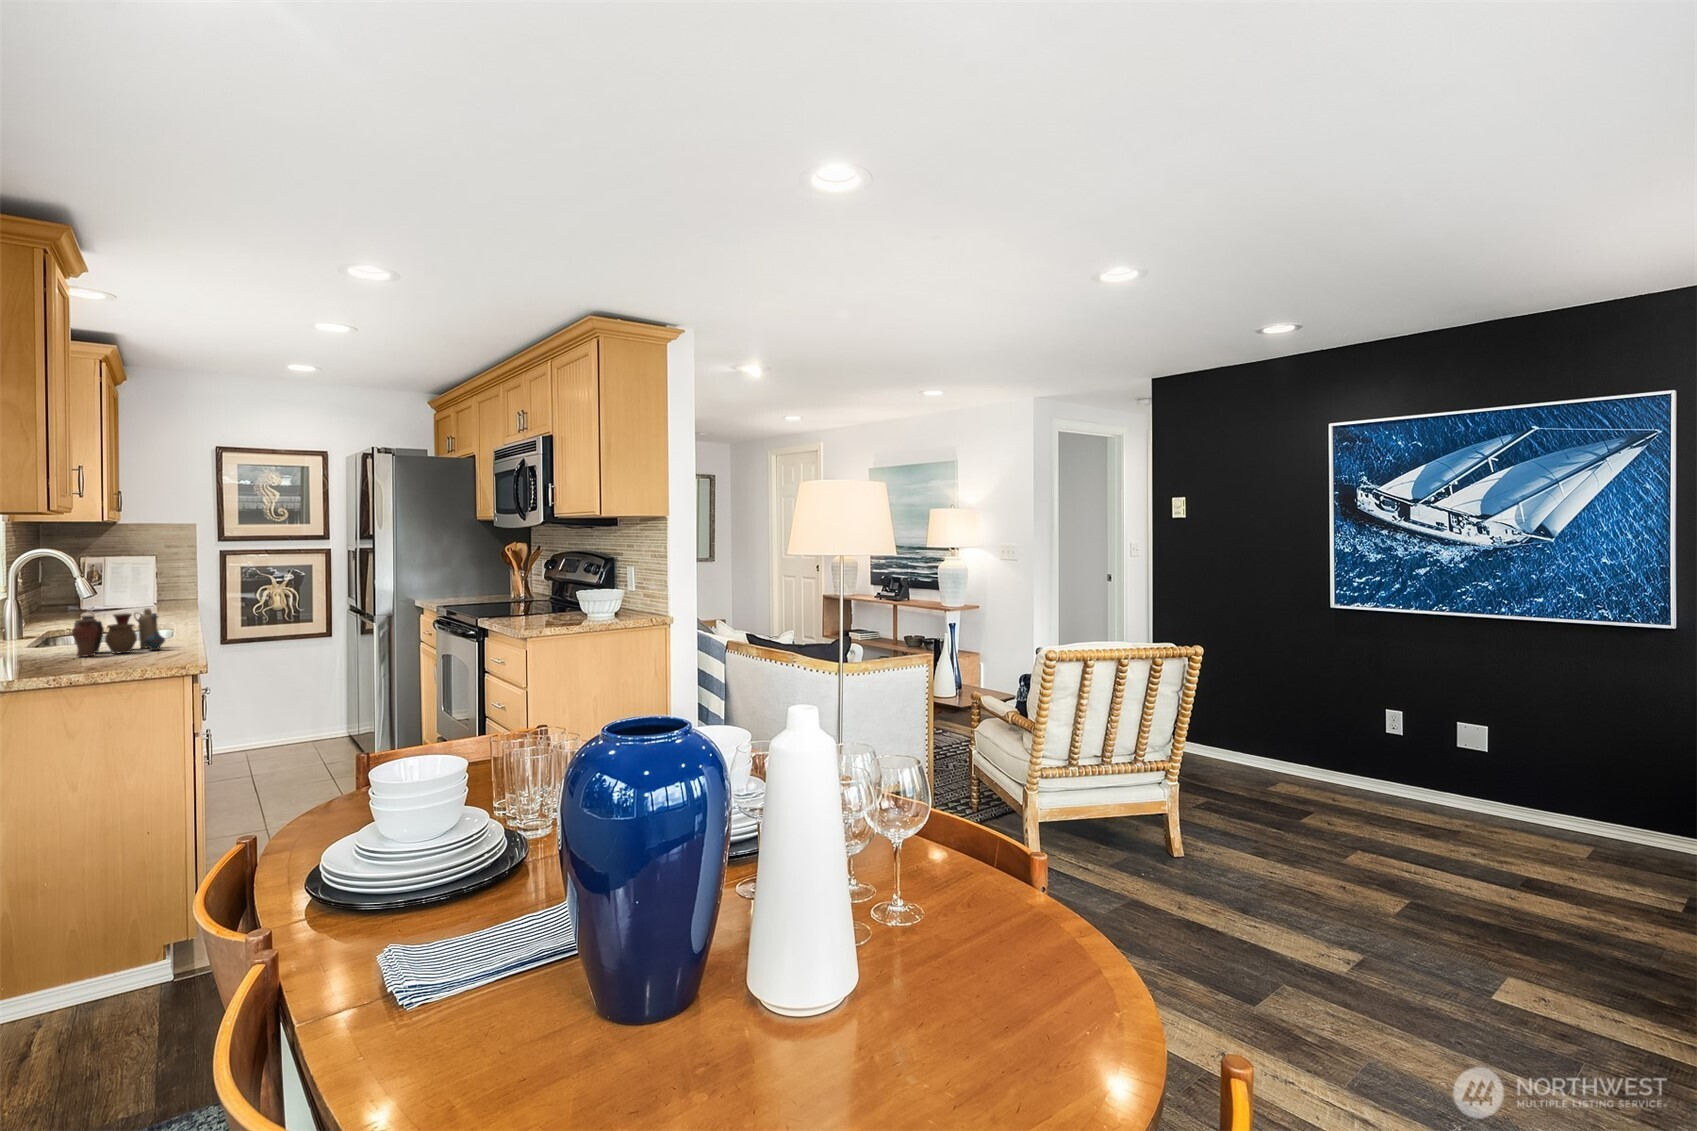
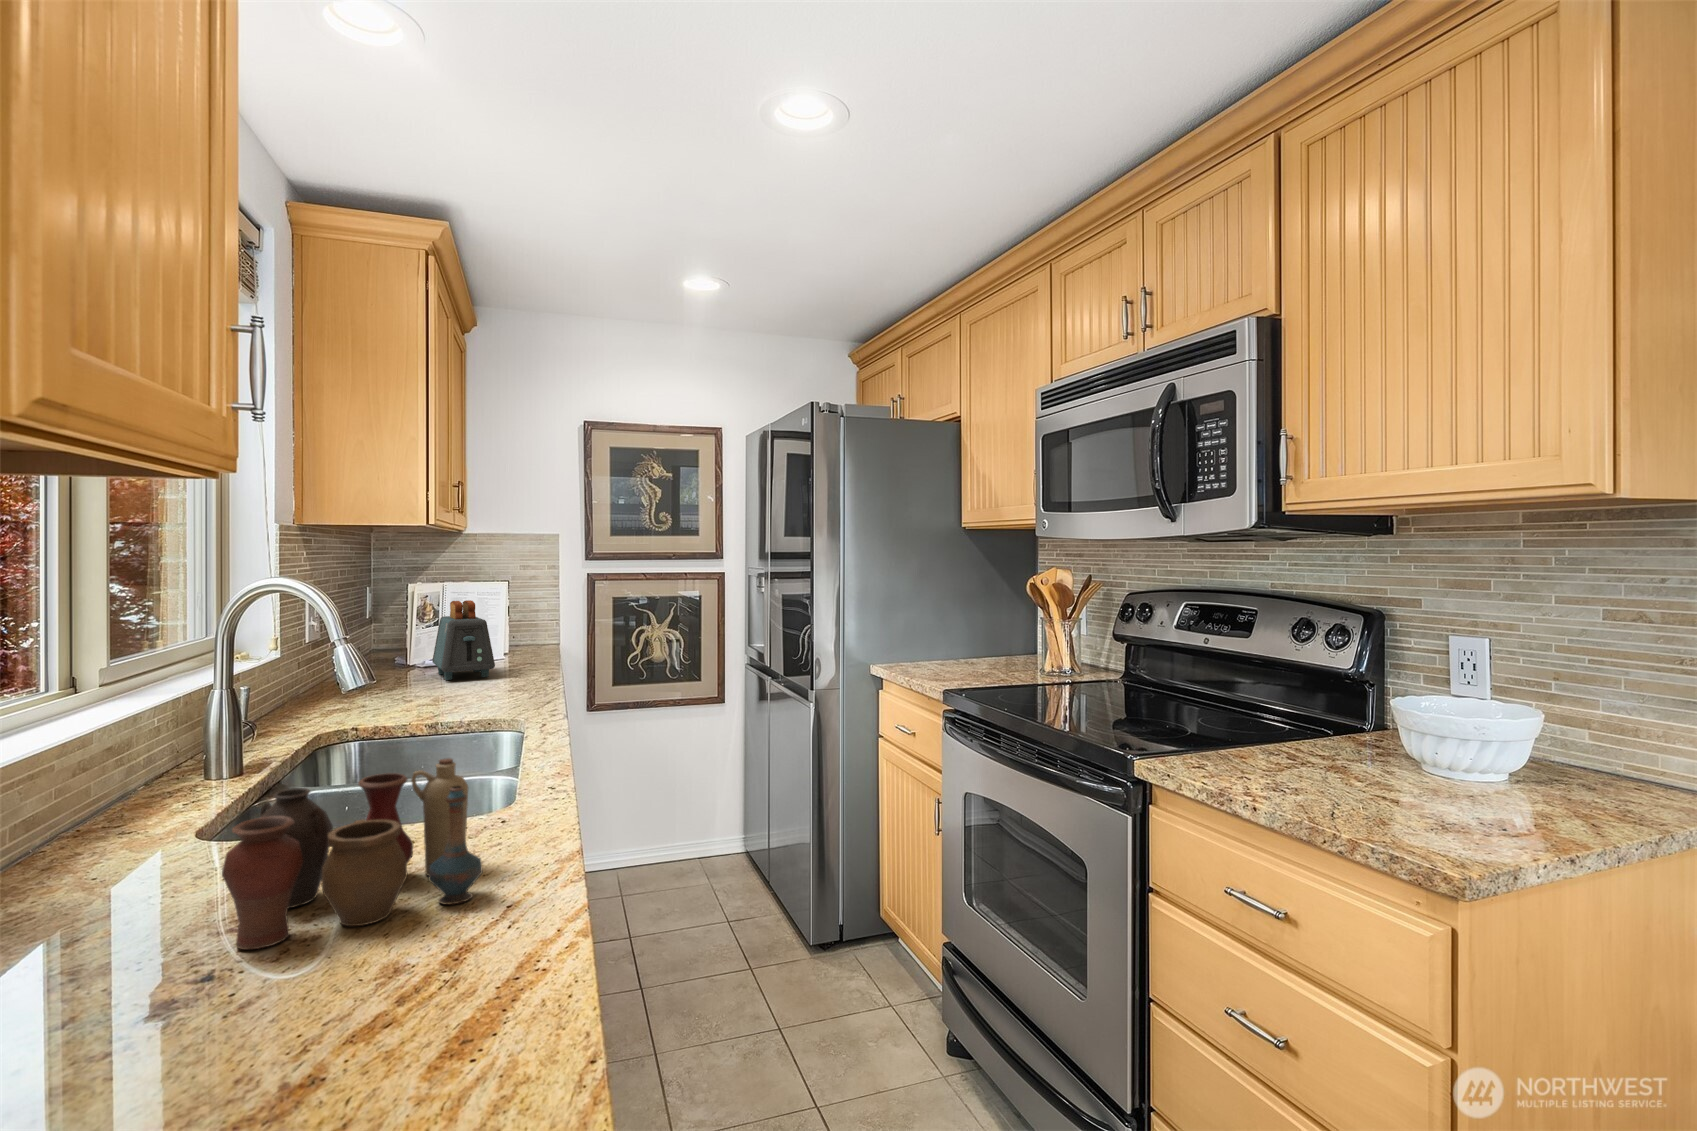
toaster: none [102,566,151,615] -> present [432,600,495,680]

